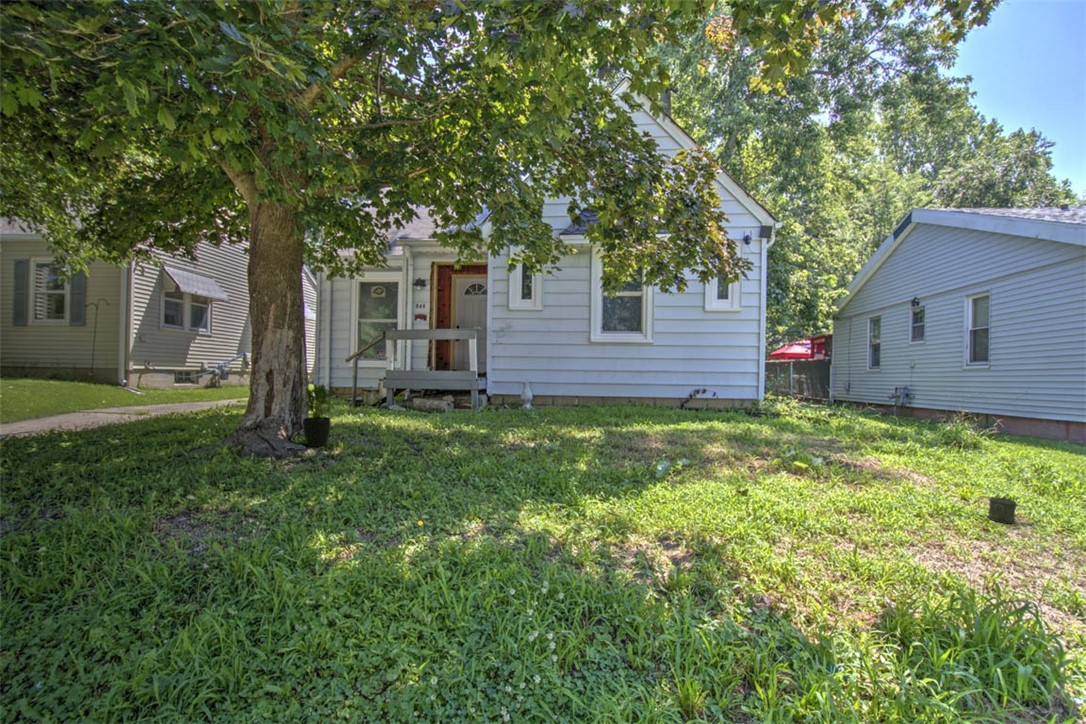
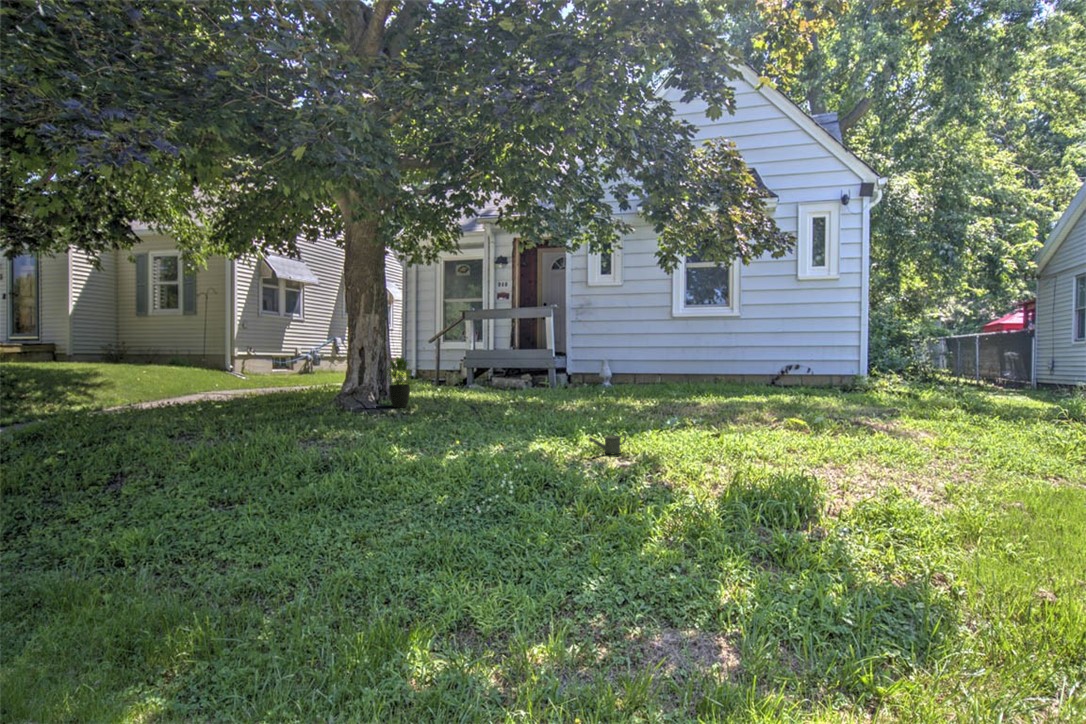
watering can: present [988,496,1017,524] -> present [589,435,626,454]

